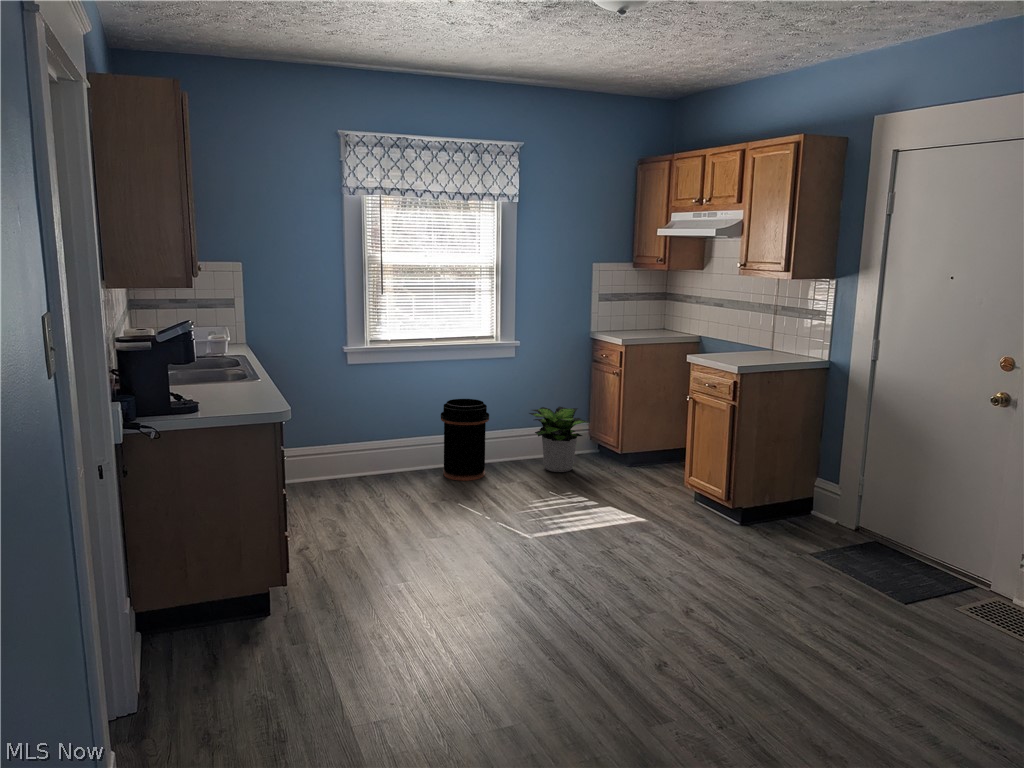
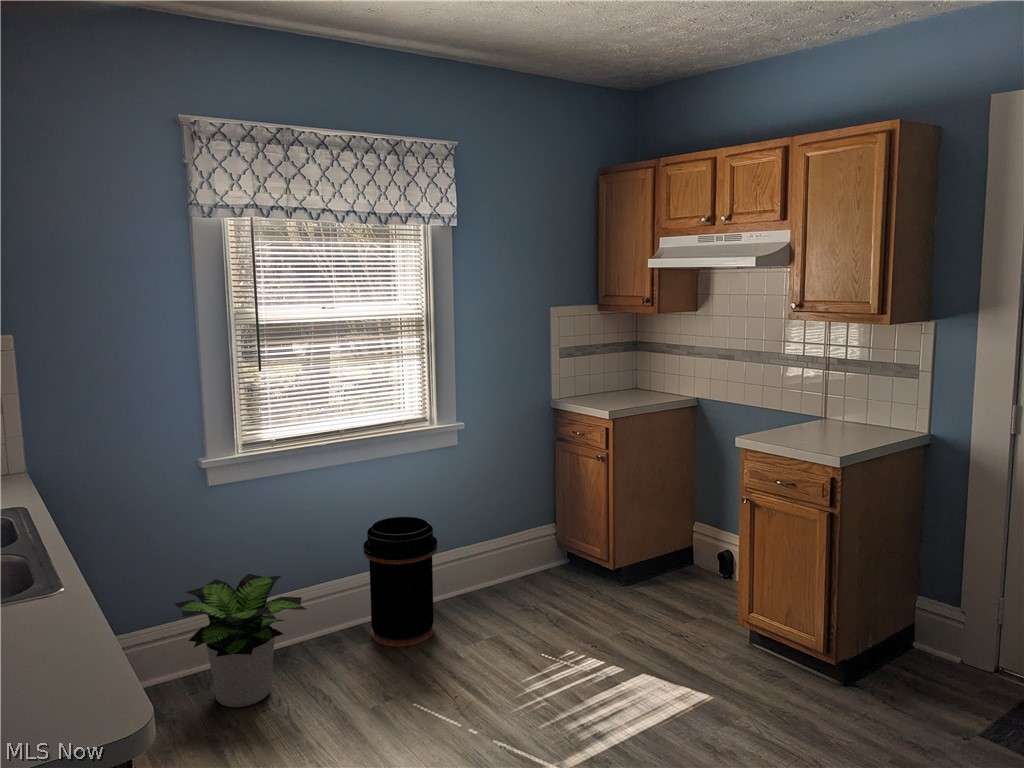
potted plant: present [529,407,590,472] -> present [175,574,307,707]

